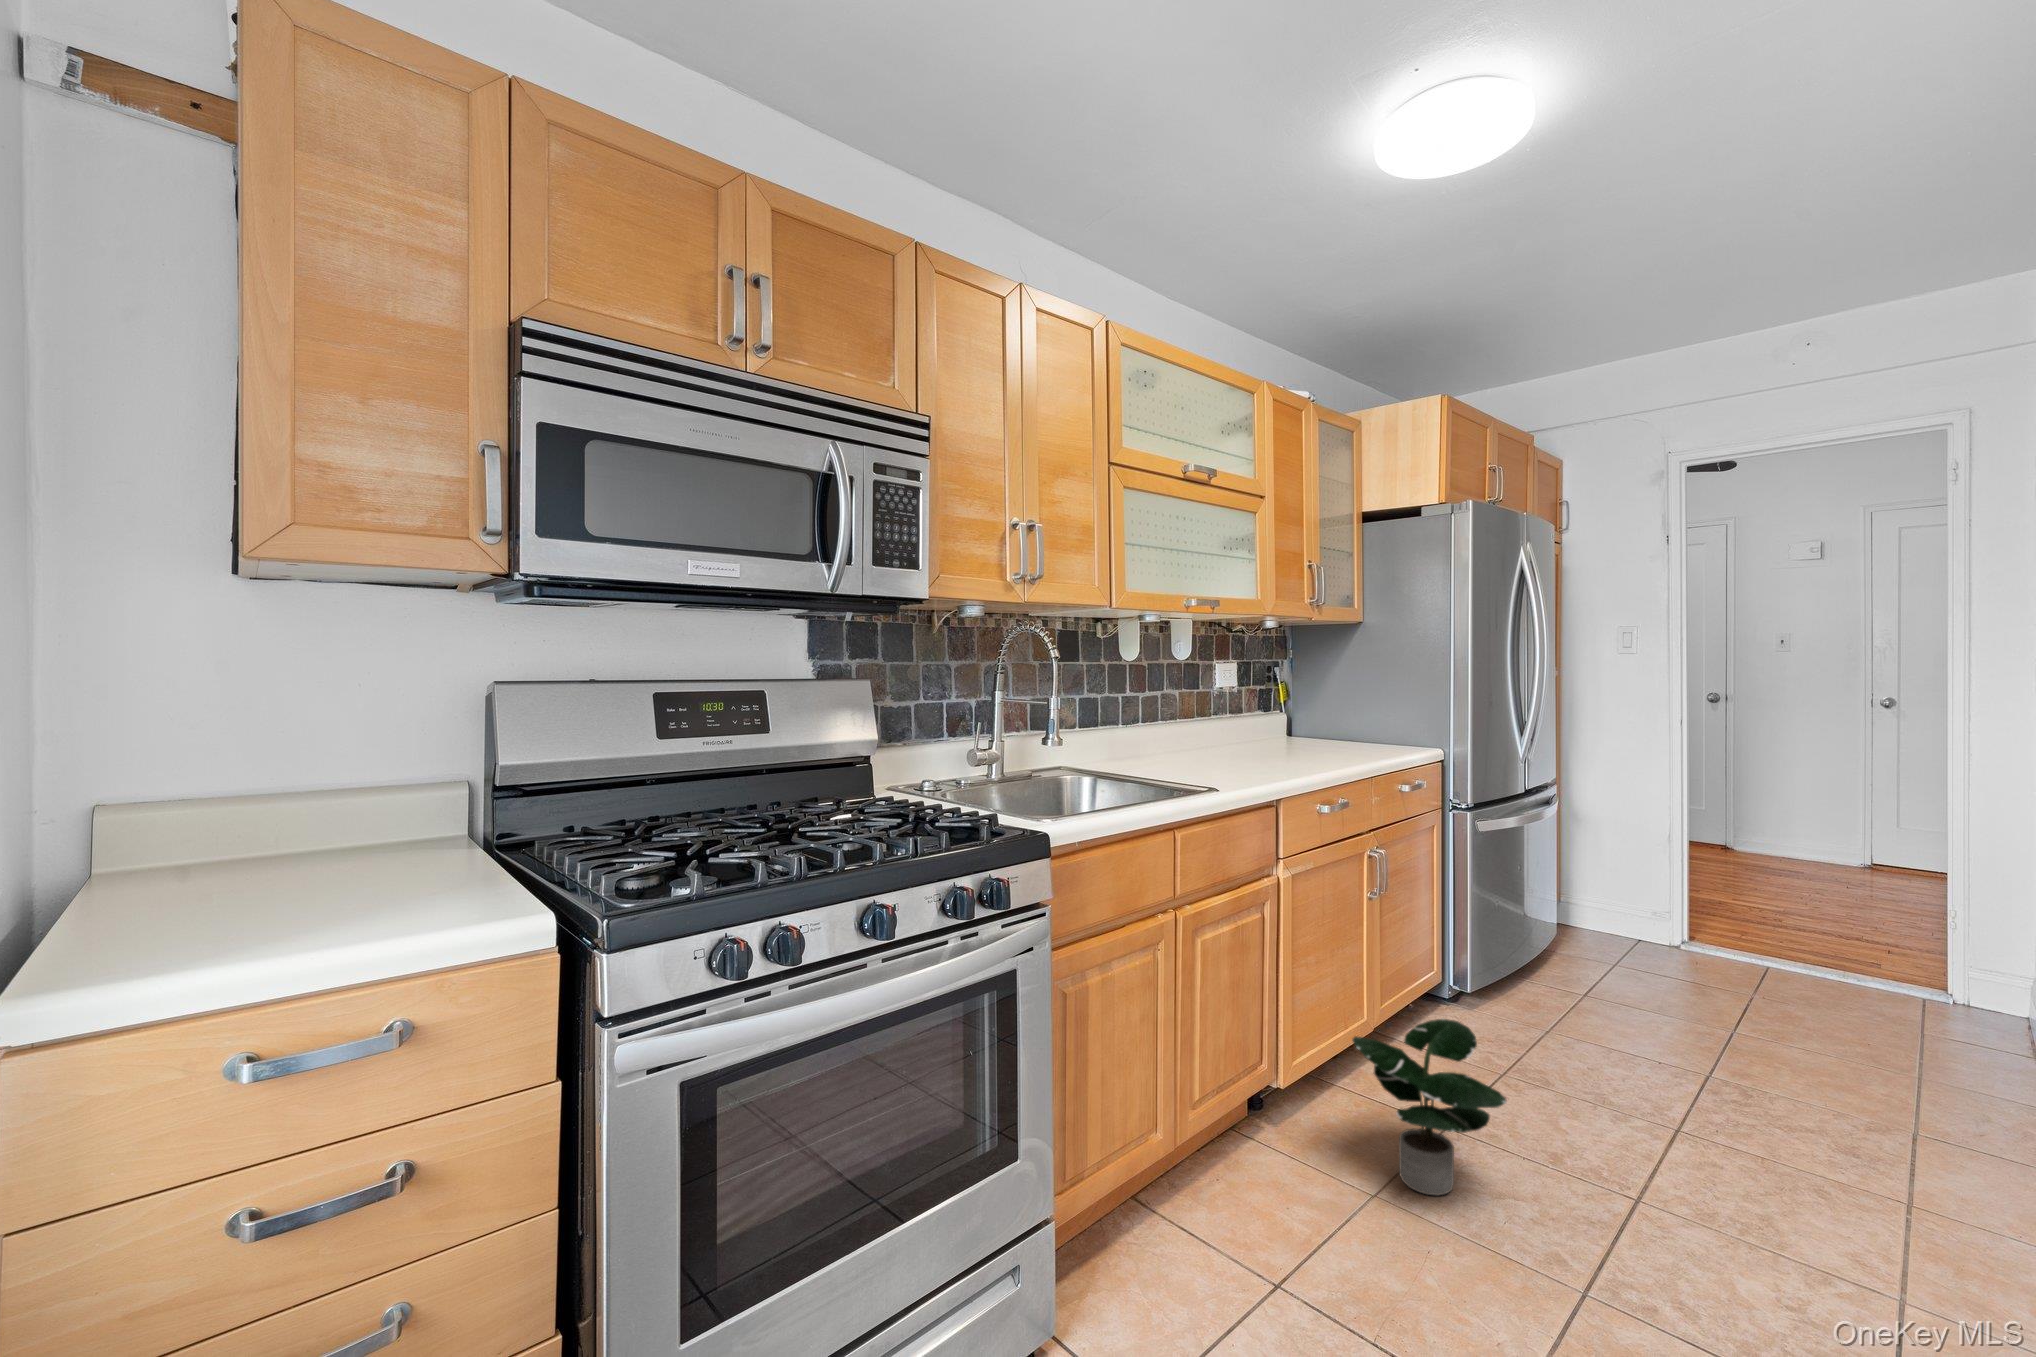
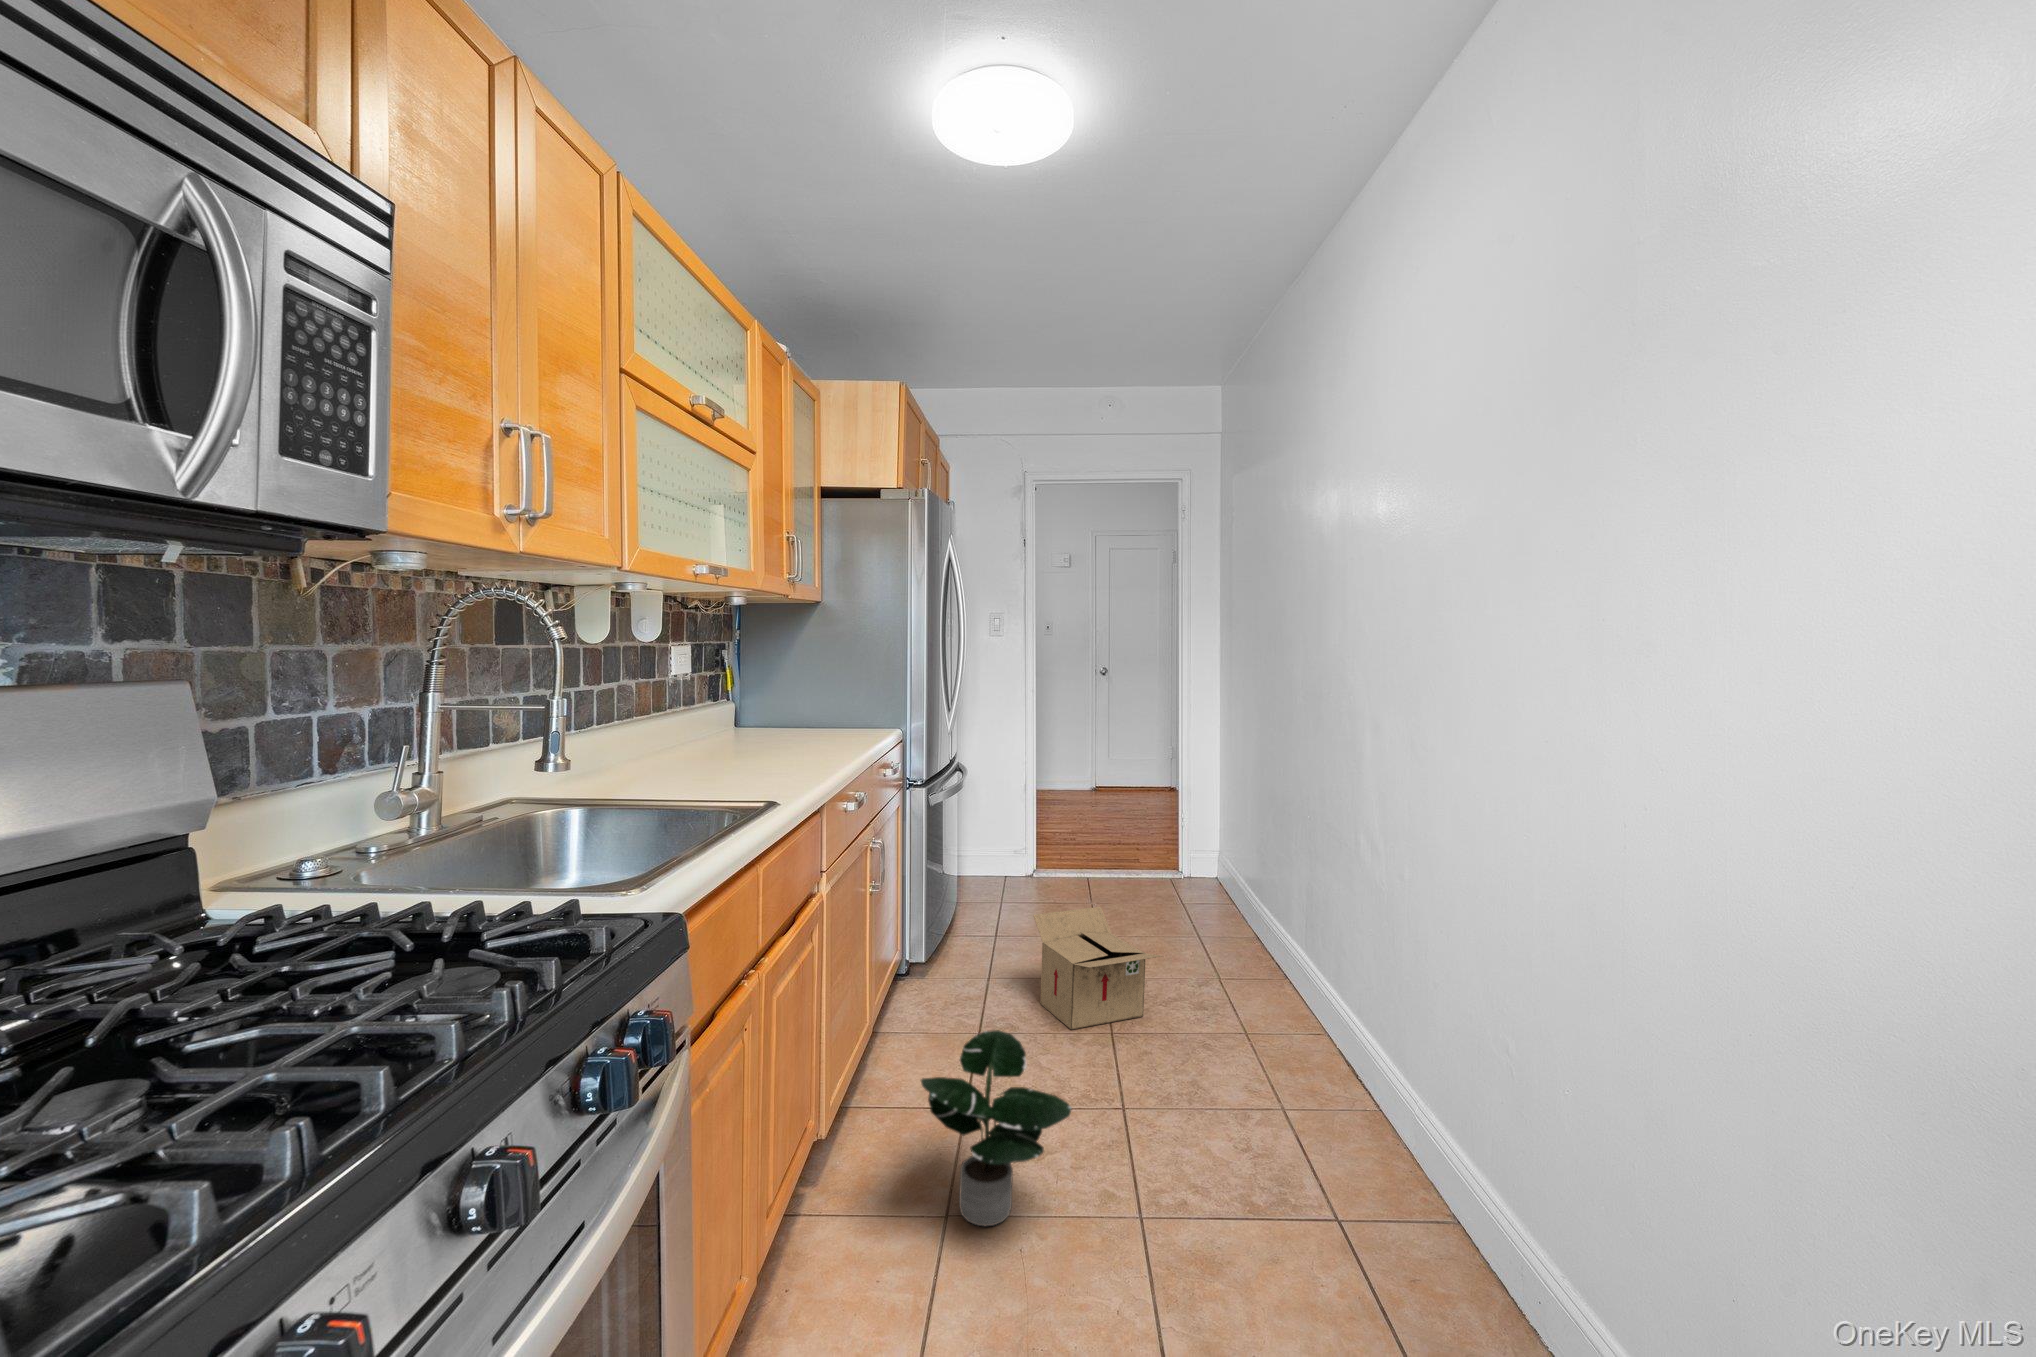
cardboard box: none [1602,950,1769,1096] -> present [1033,907,1162,1030]

